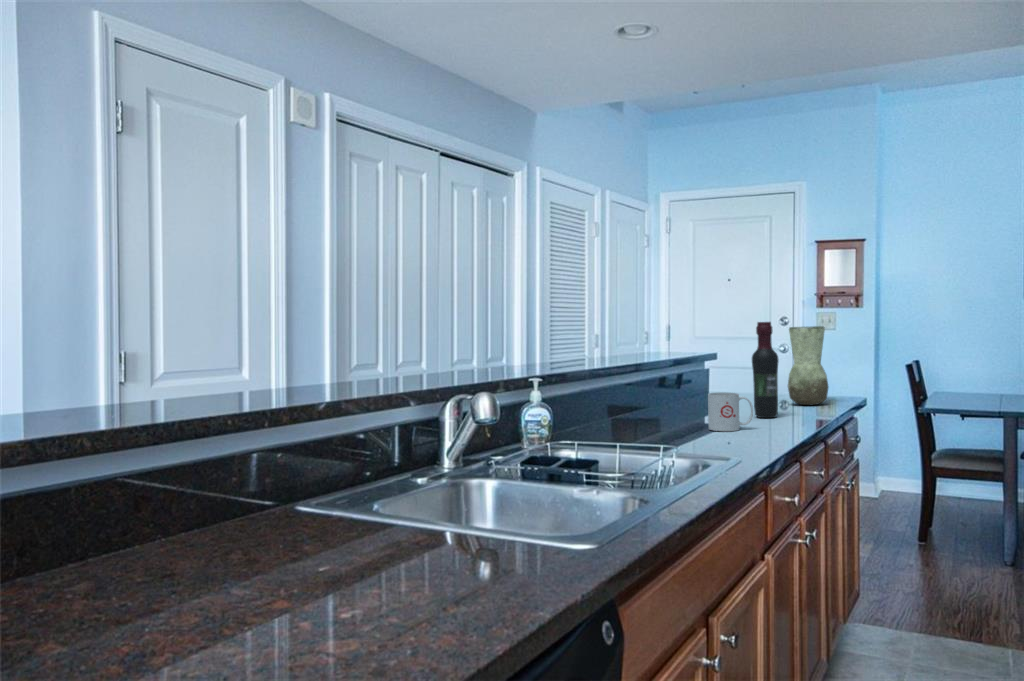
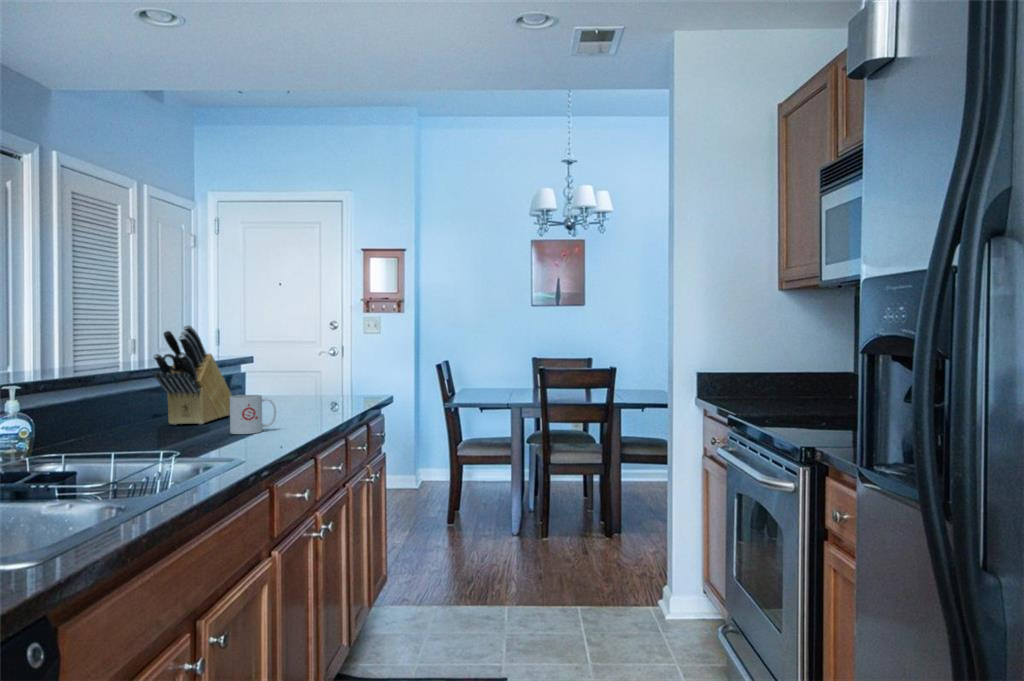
wine bottle: present [752,322,779,418] -> none [281,324,307,419]
knife block: none [636,325,705,418] -> present [153,325,232,425]
vase: present [788,326,828,405] -> none [321,330,358,405]

